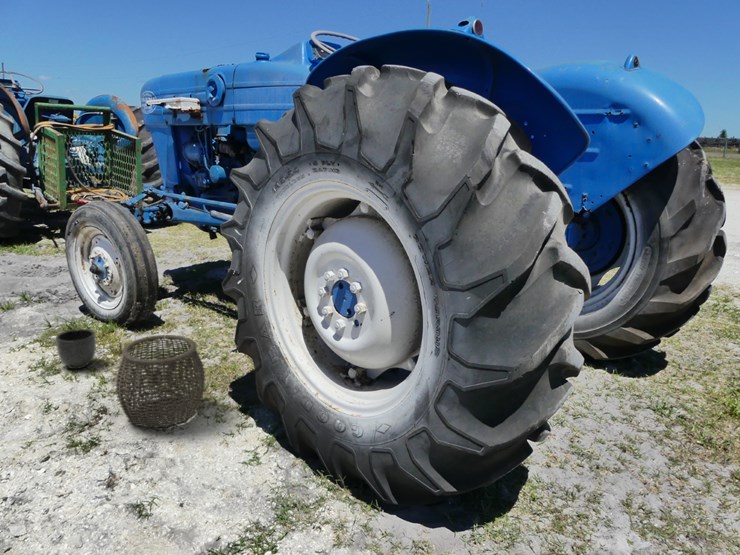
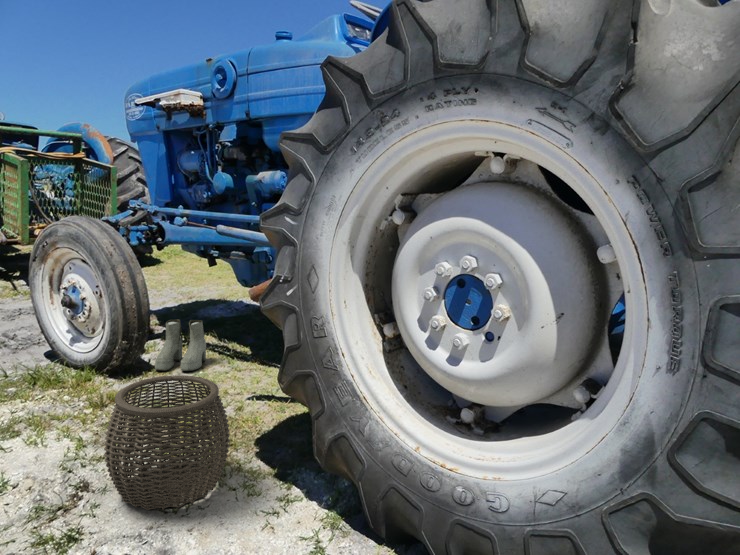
boots: none [164,284,206,327] -> present [155,319,206,371]
planter: present [56,329,96,369] -> none [15,375,70,429]

